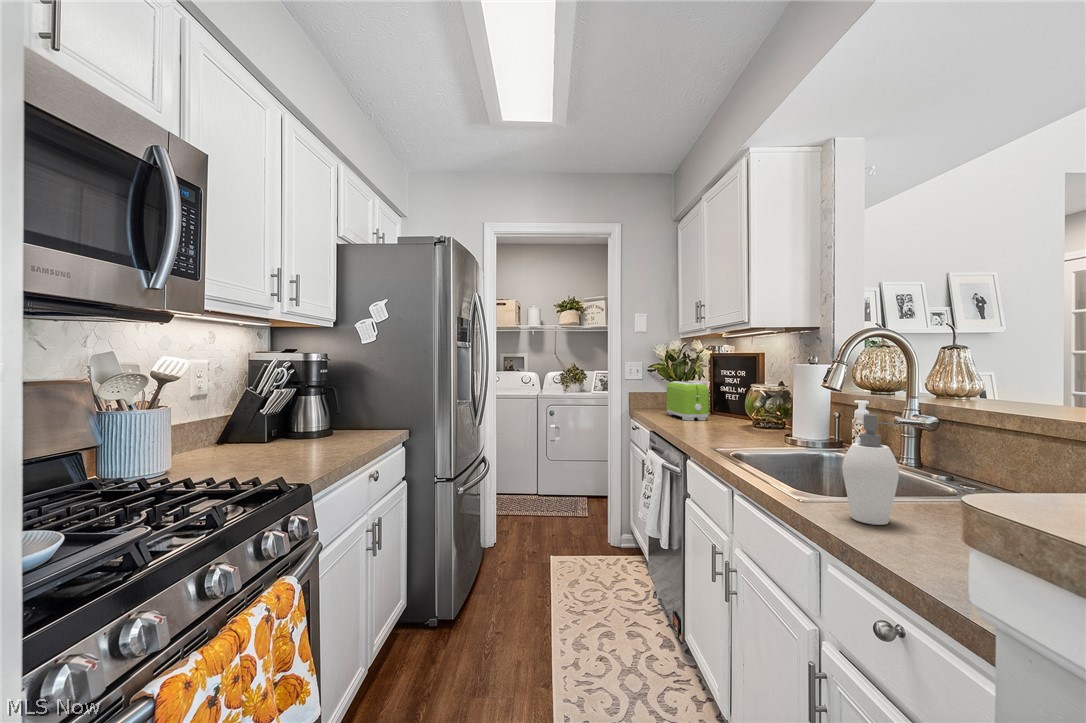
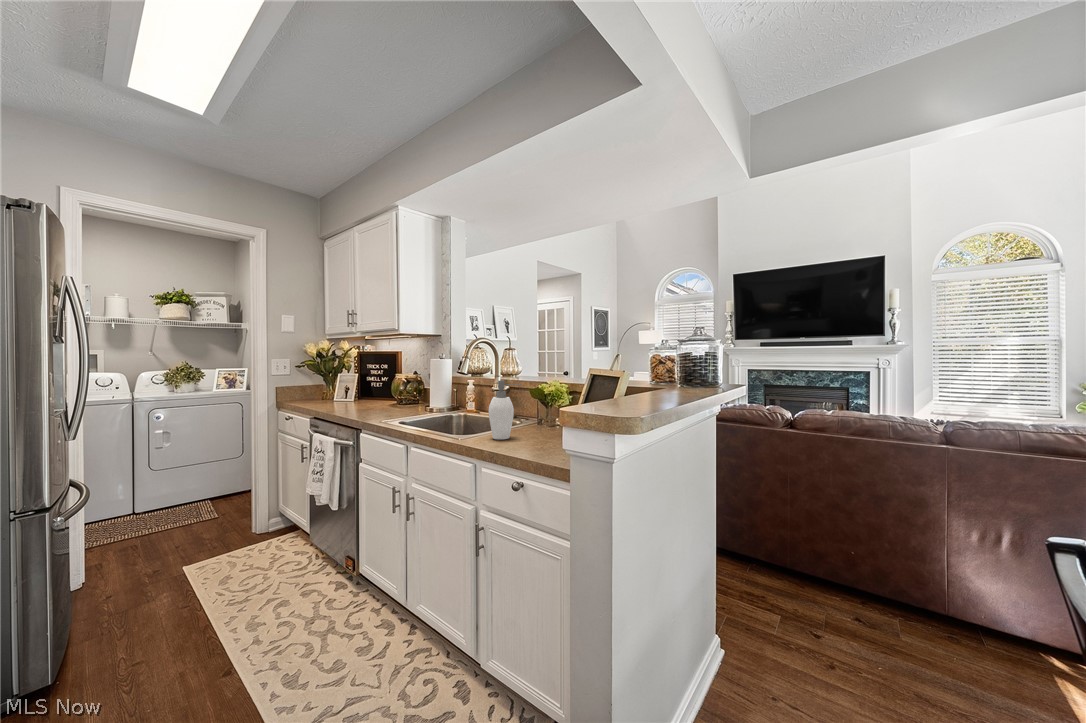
toaster: present [667,381,709,421] -> none [318,374,359,406]

